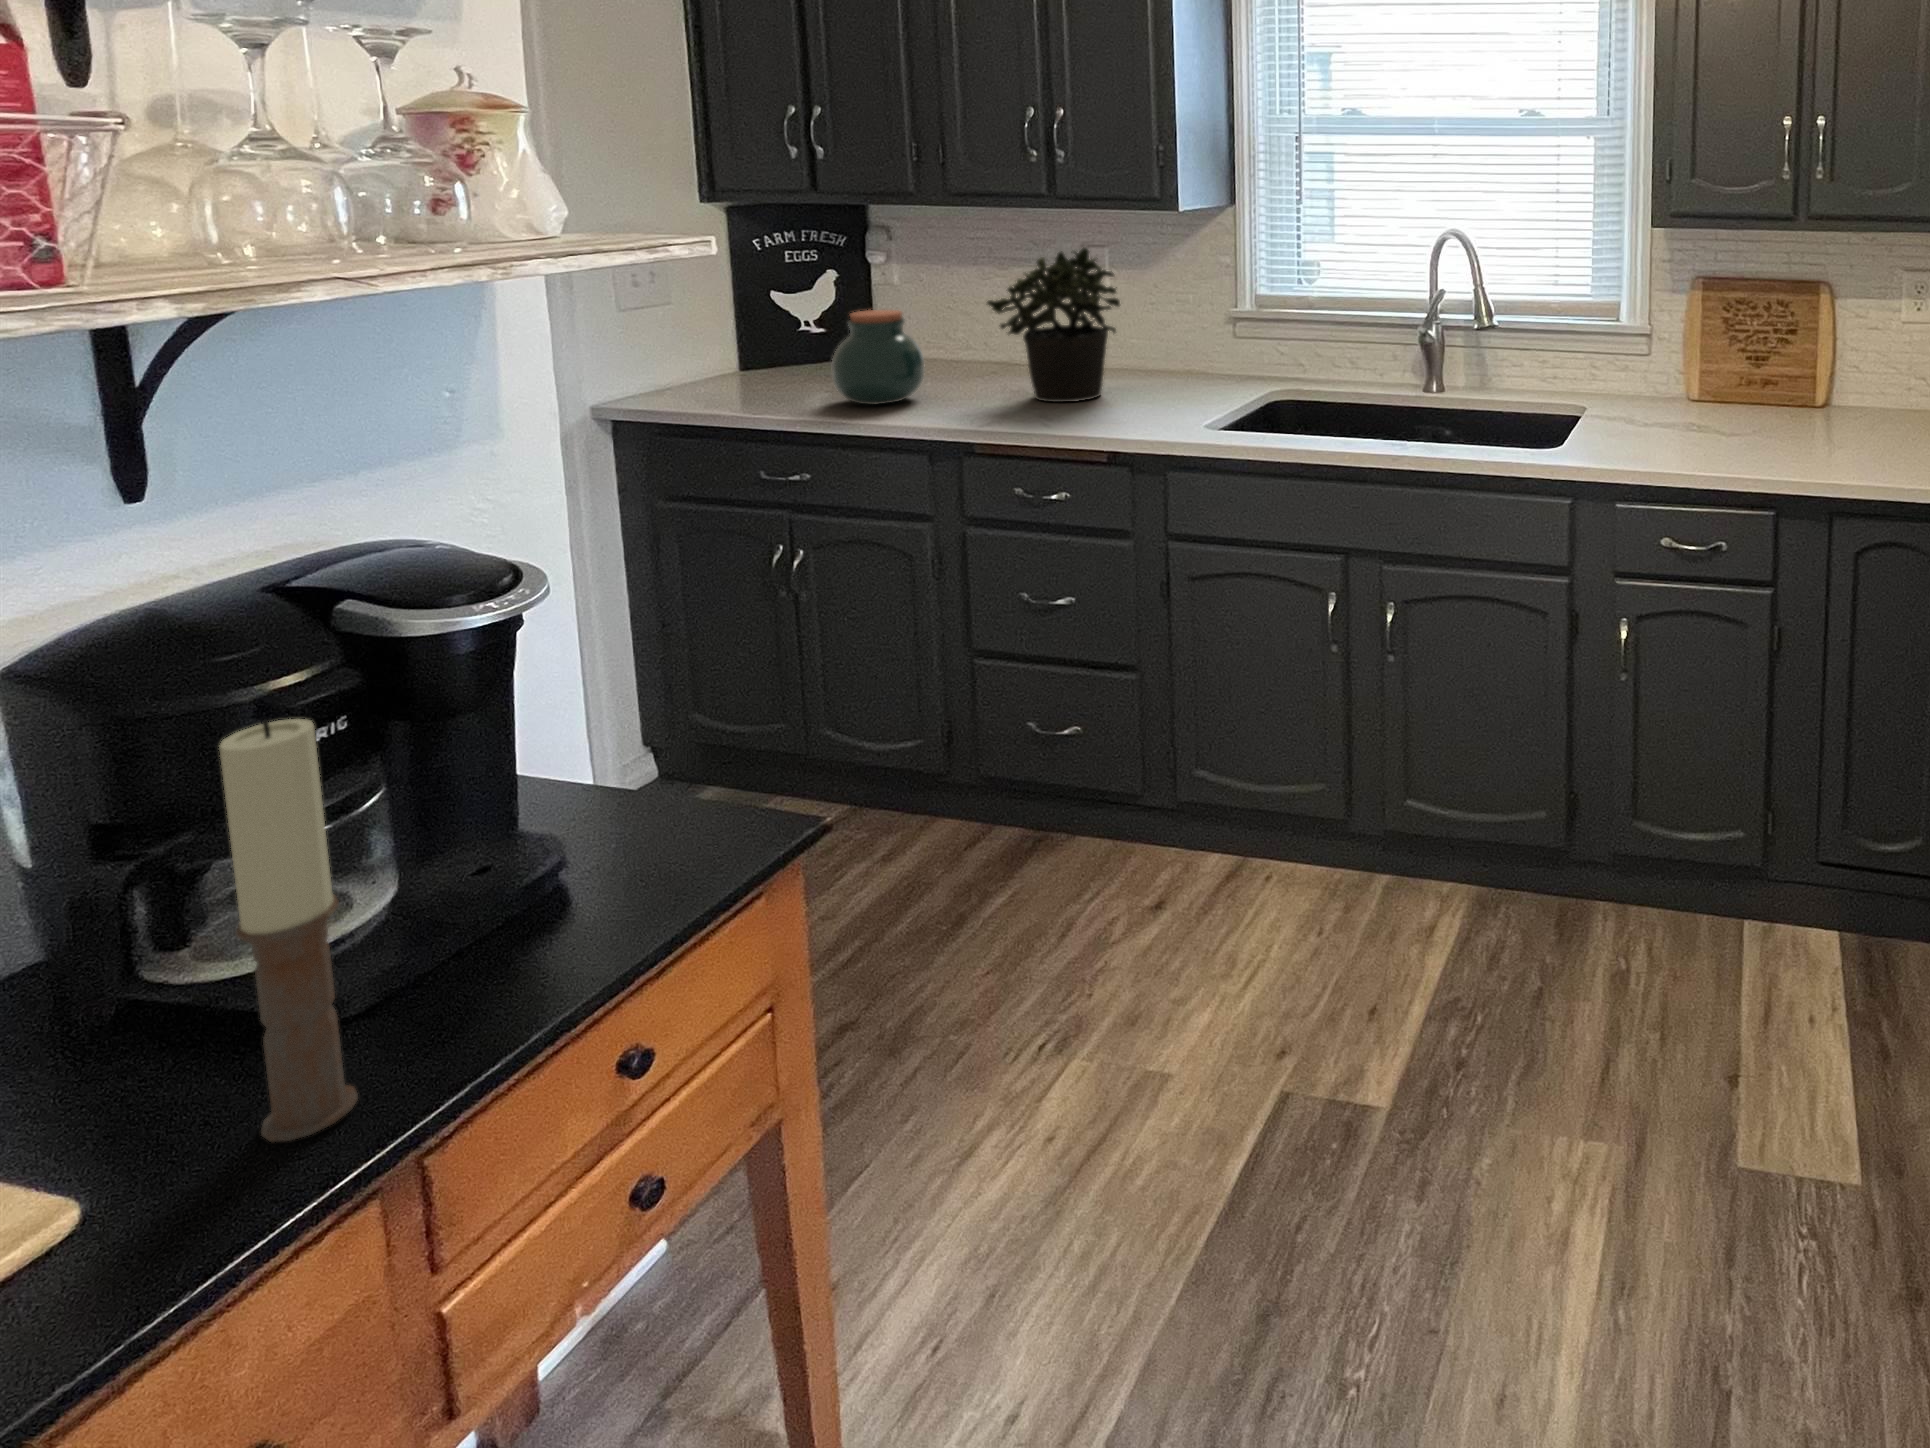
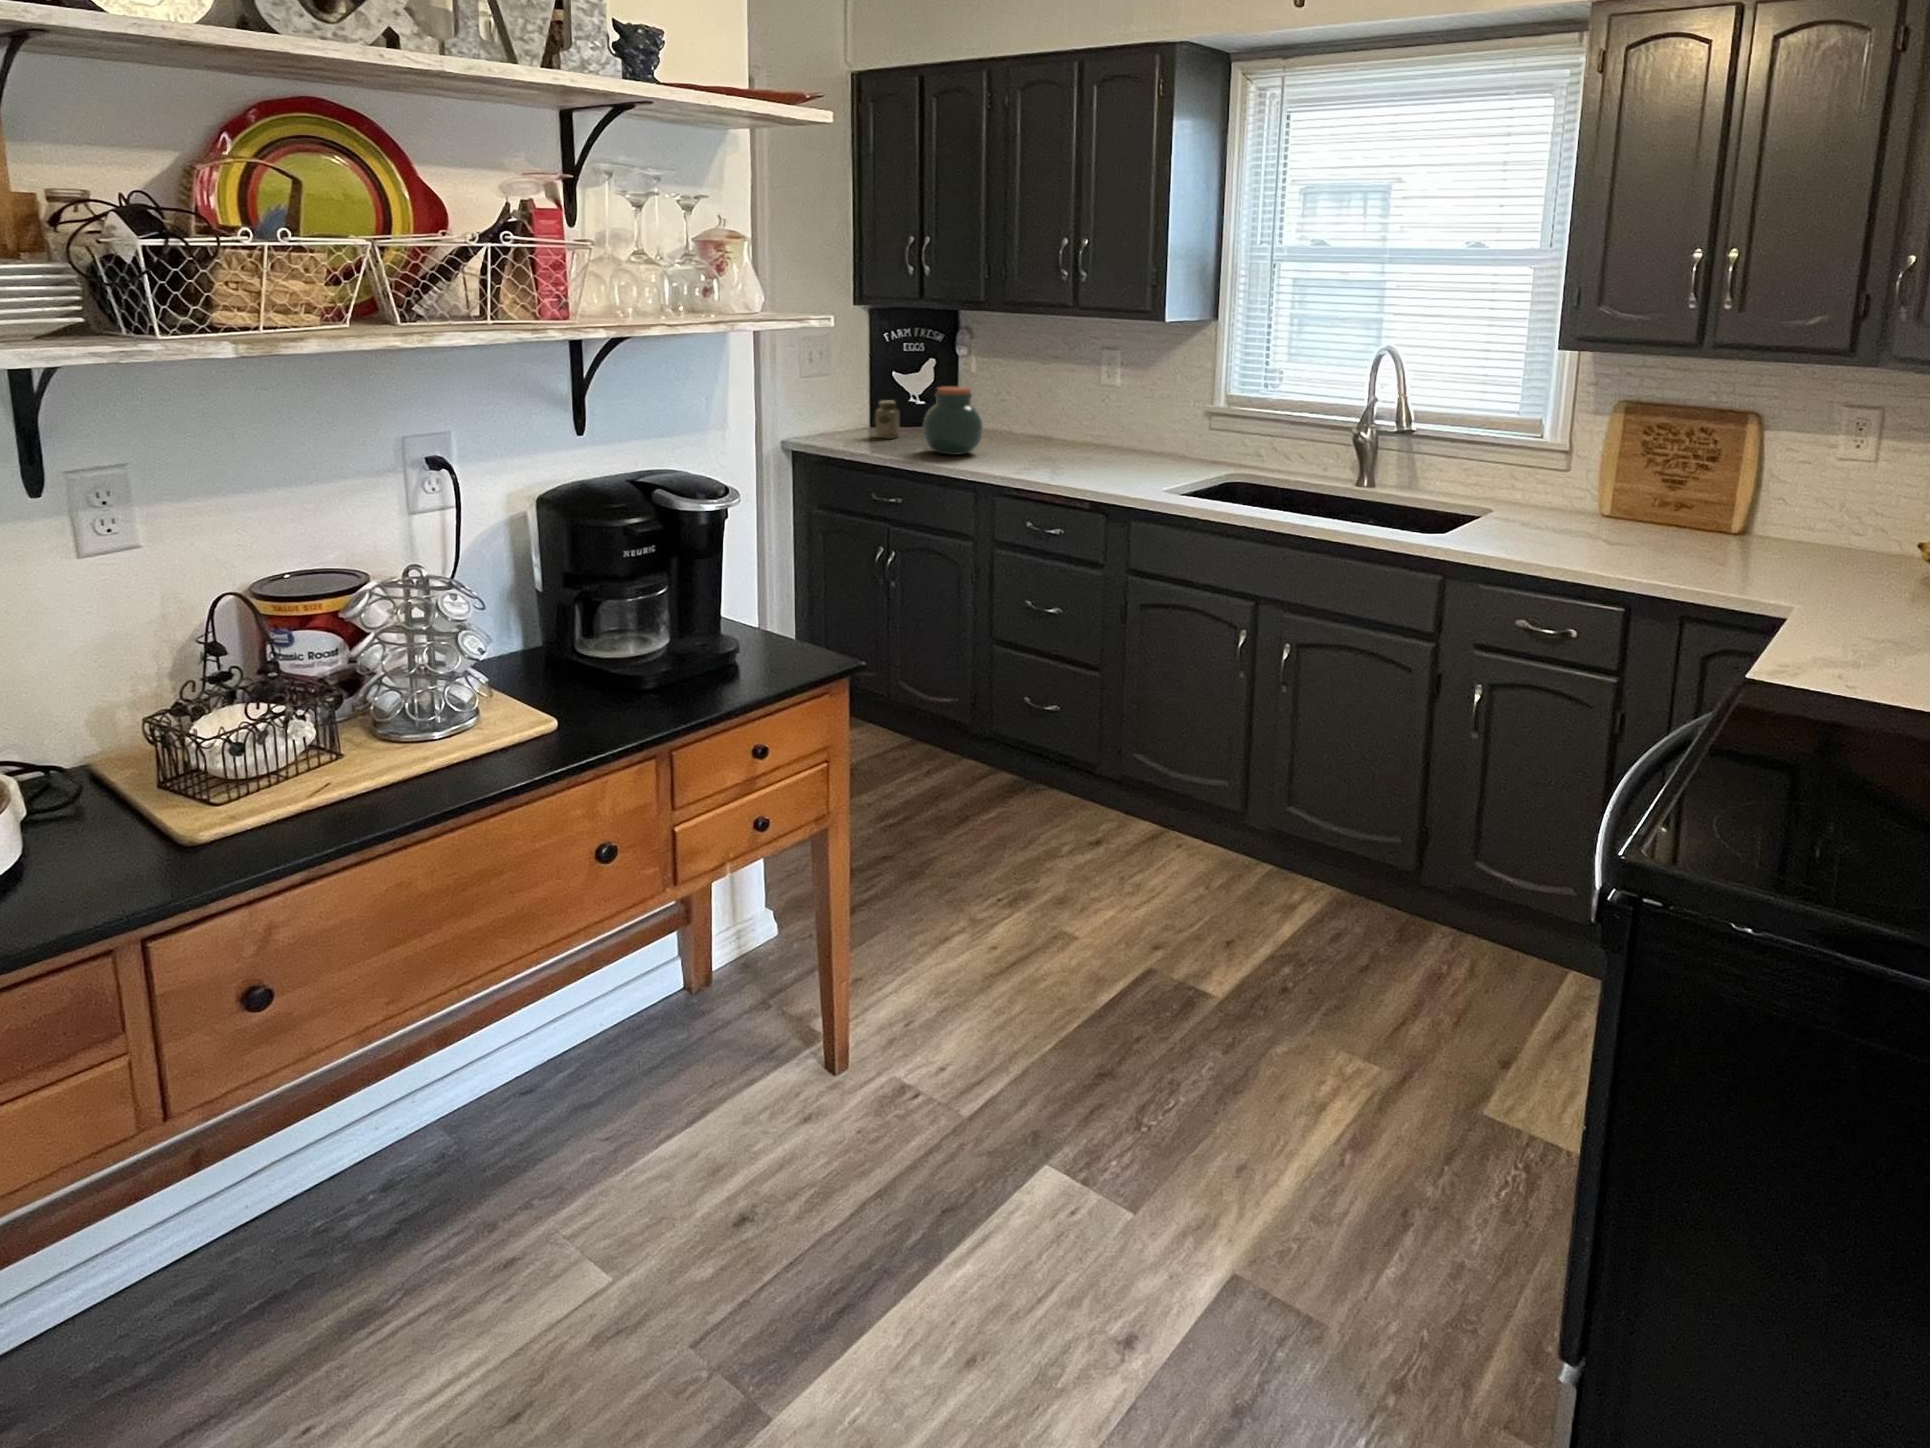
potted plant: present [987,247,1120,402] -> none [1026,347,1119,466]
salt shaker: none [748,334,788,389] -> present [875,400,899,439]
candle: present [220,719,358,1142] -> none [609,528,648,727]

